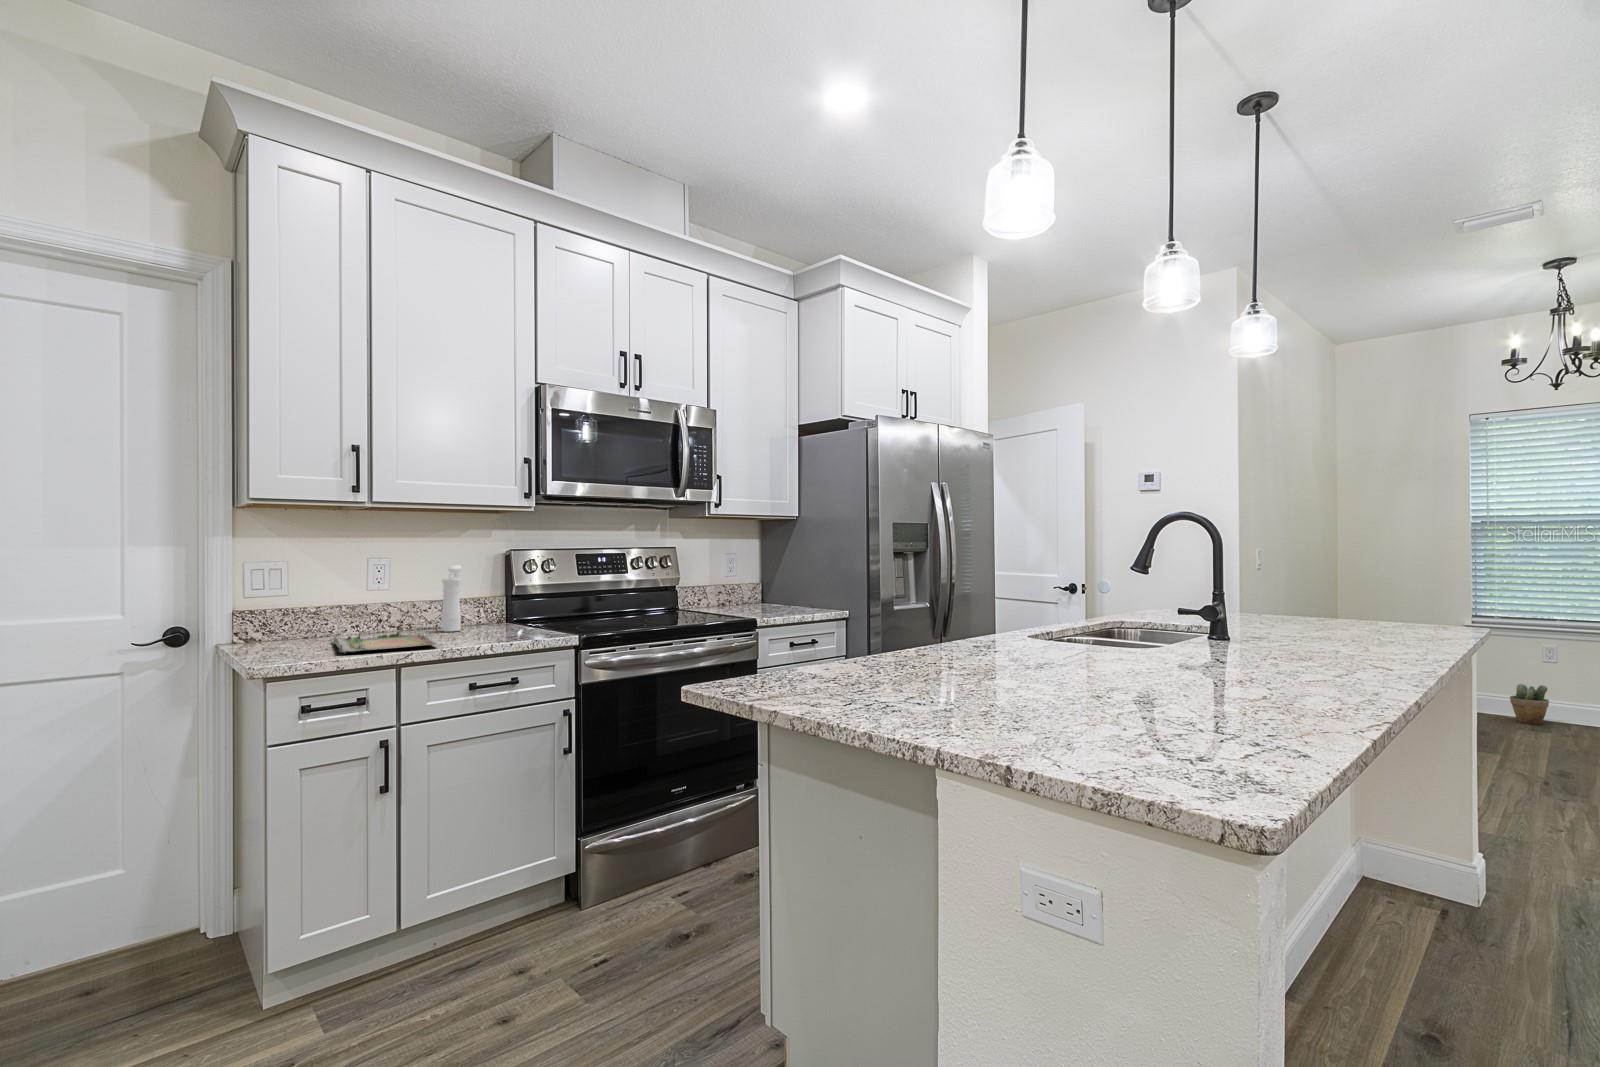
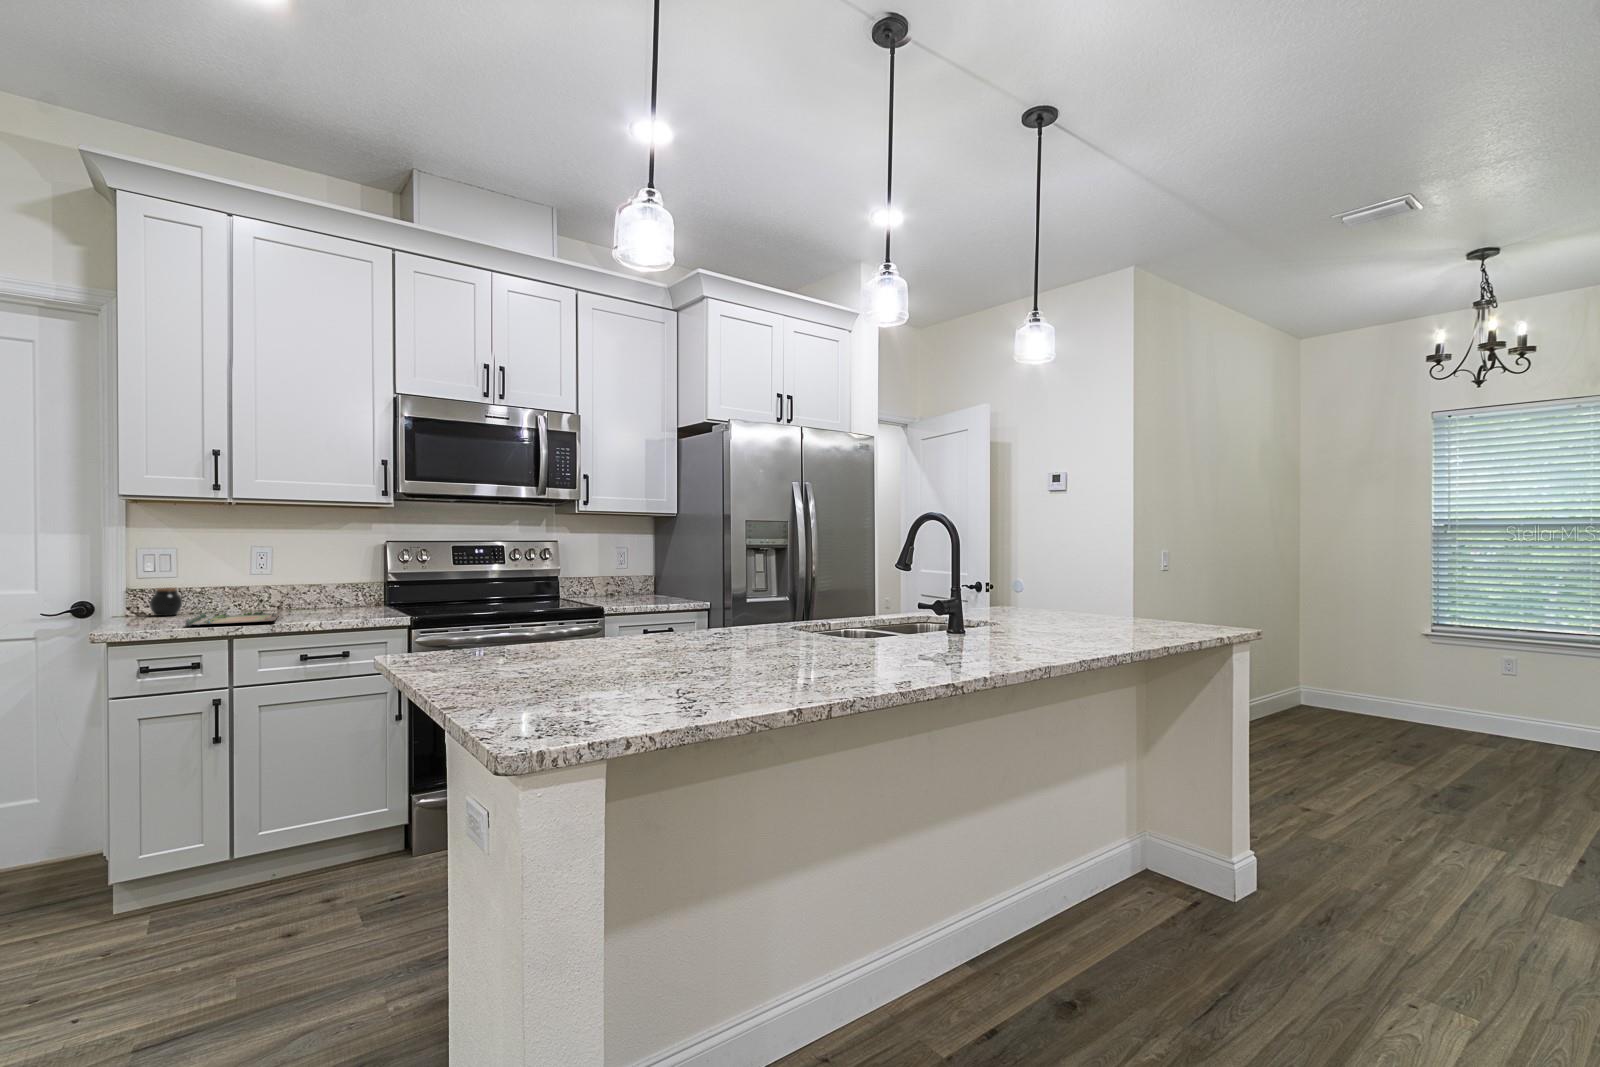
pepper mill: present [442,565,462,632] -> none [309,554,335,611]
jar: none [264,607,300,641] -> present [150,587,182,616]
potted plant: present [1510,684,1549,724] -> none [1464,695,1503,738]

